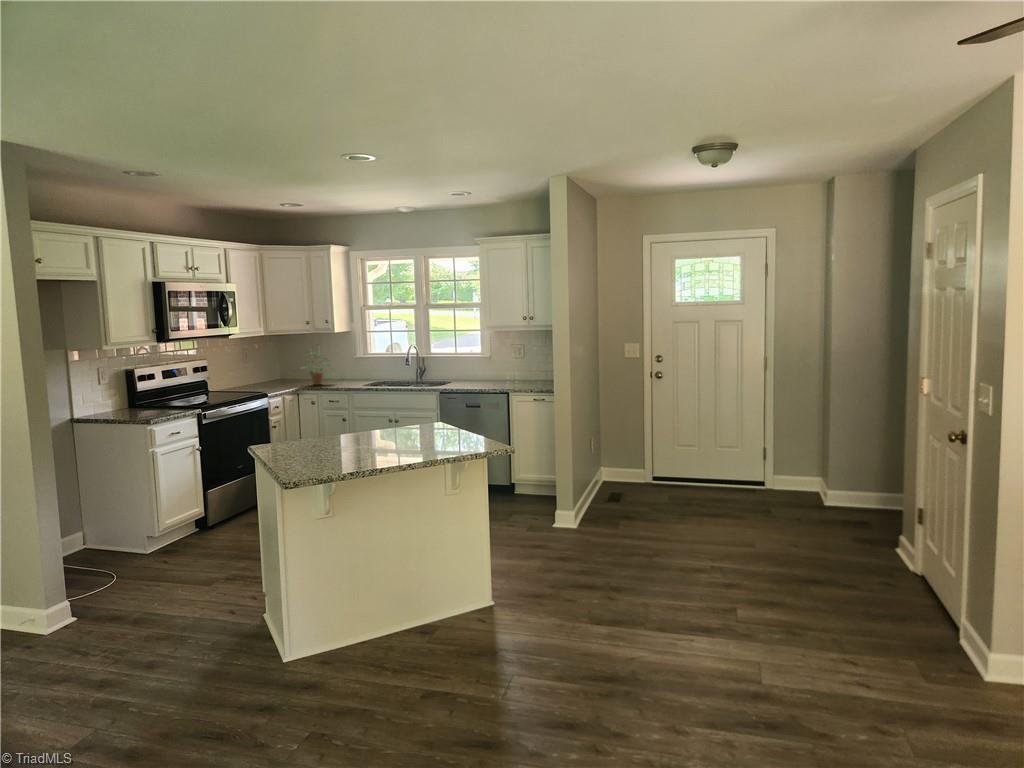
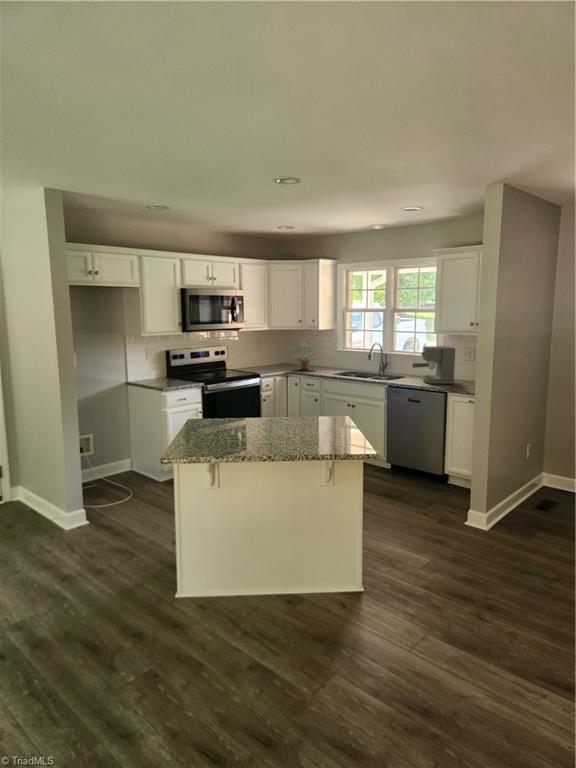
coffee maker: none [464,343,509,386] -> present [412,346,455,384]

